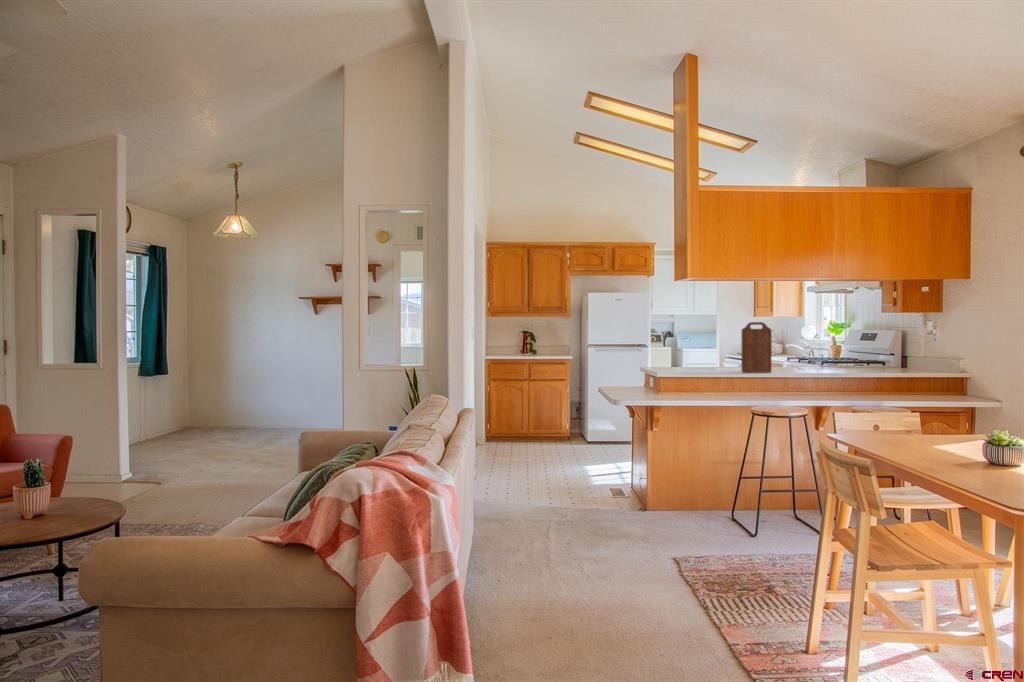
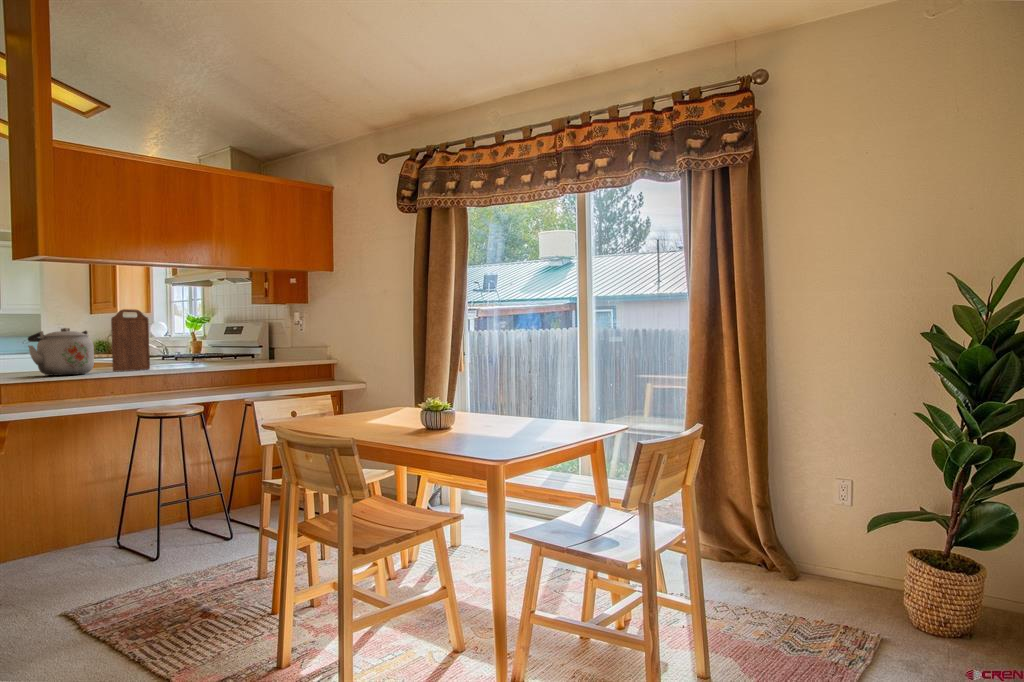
kettle: none [681,337,726,374] -> present [28,328,94,375]

